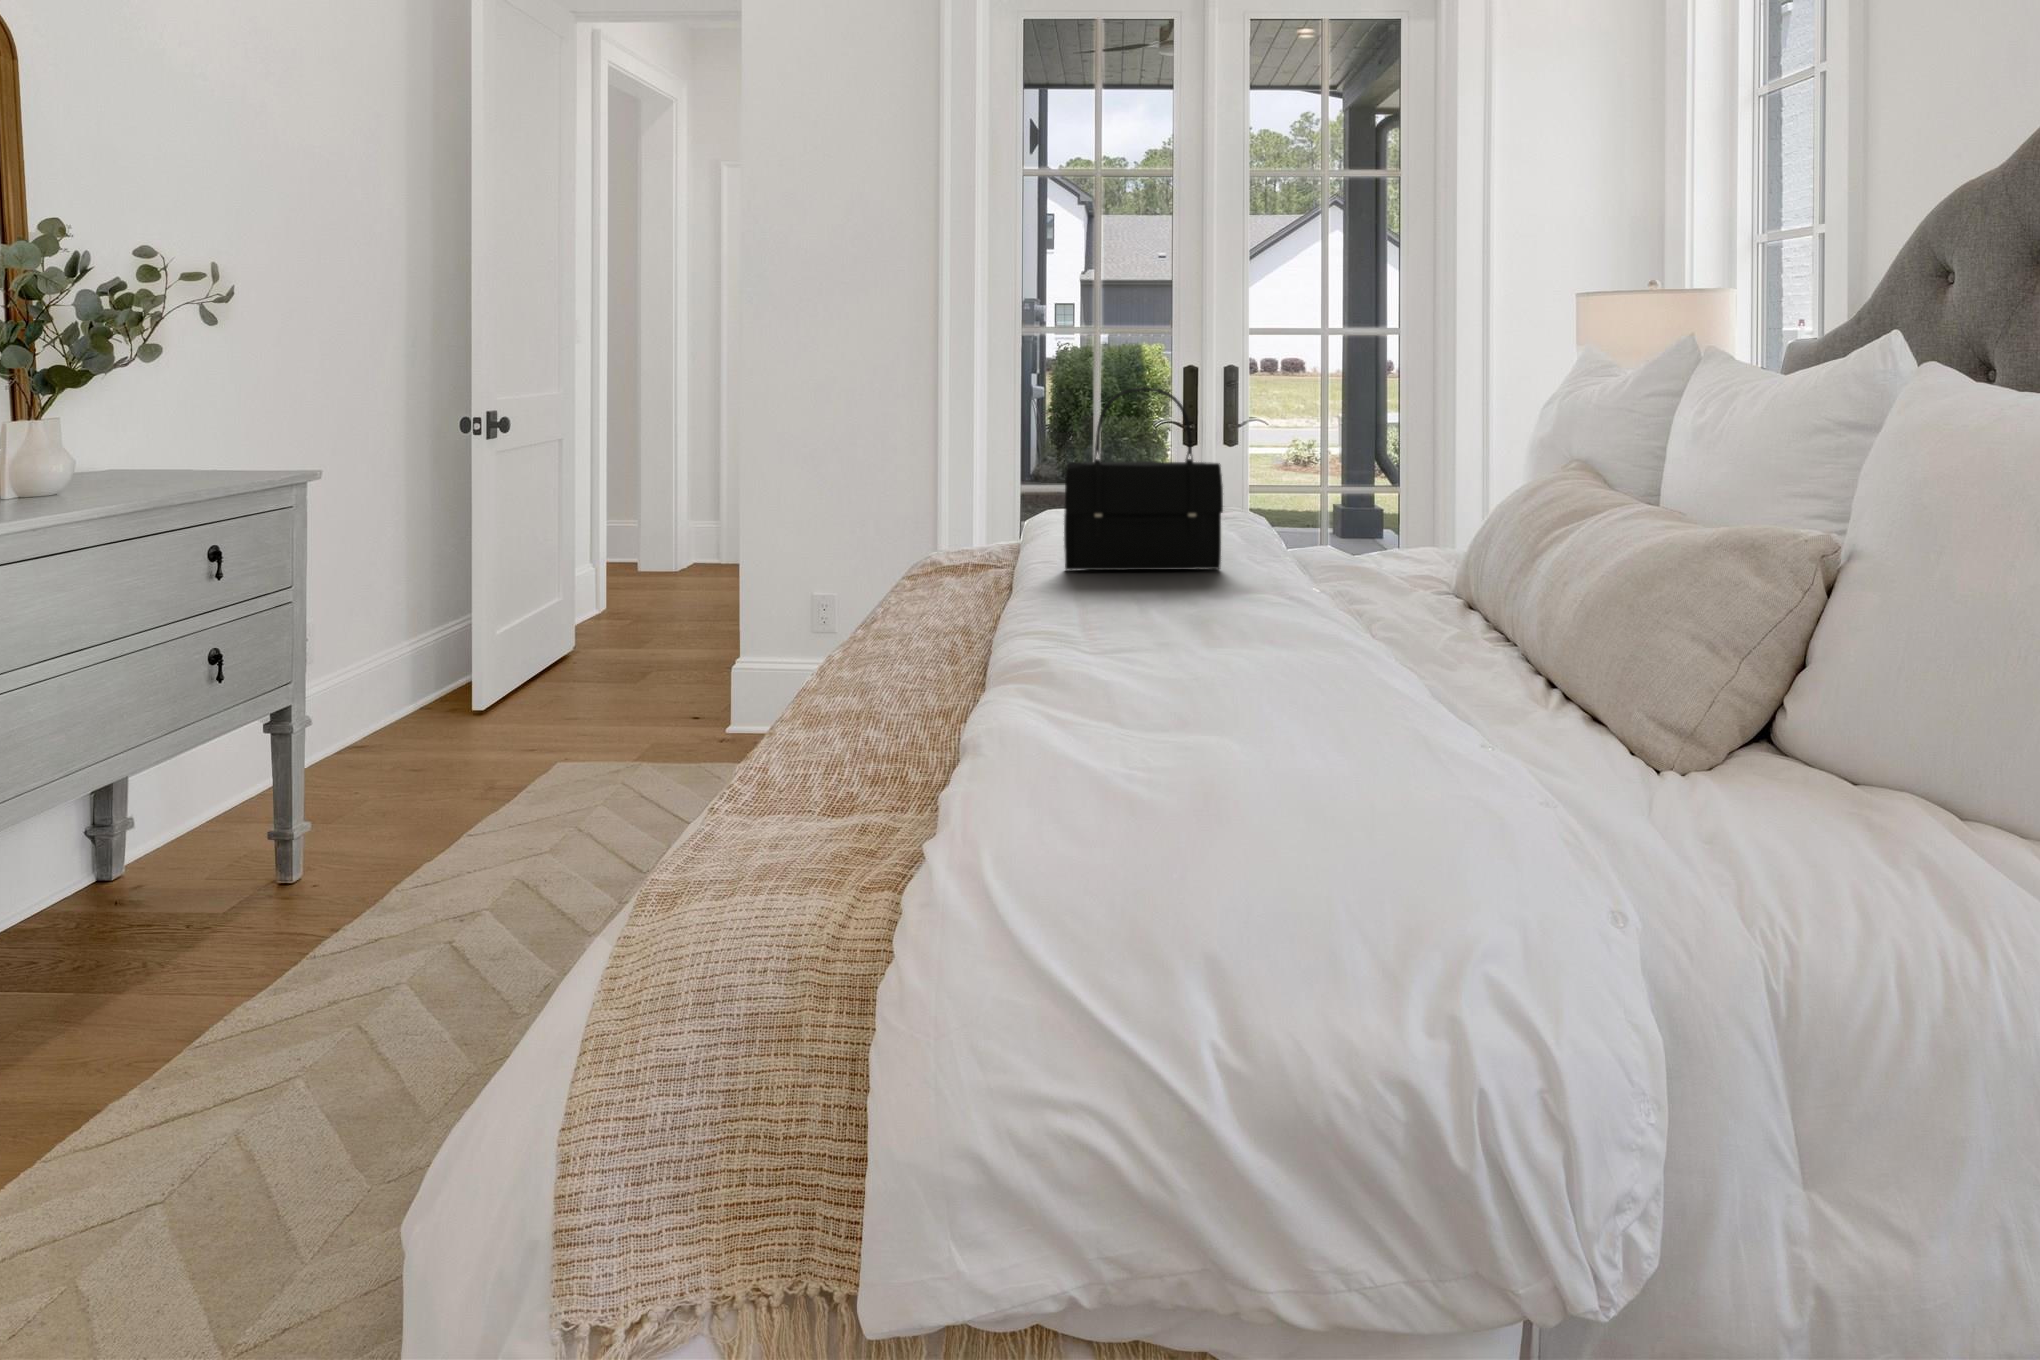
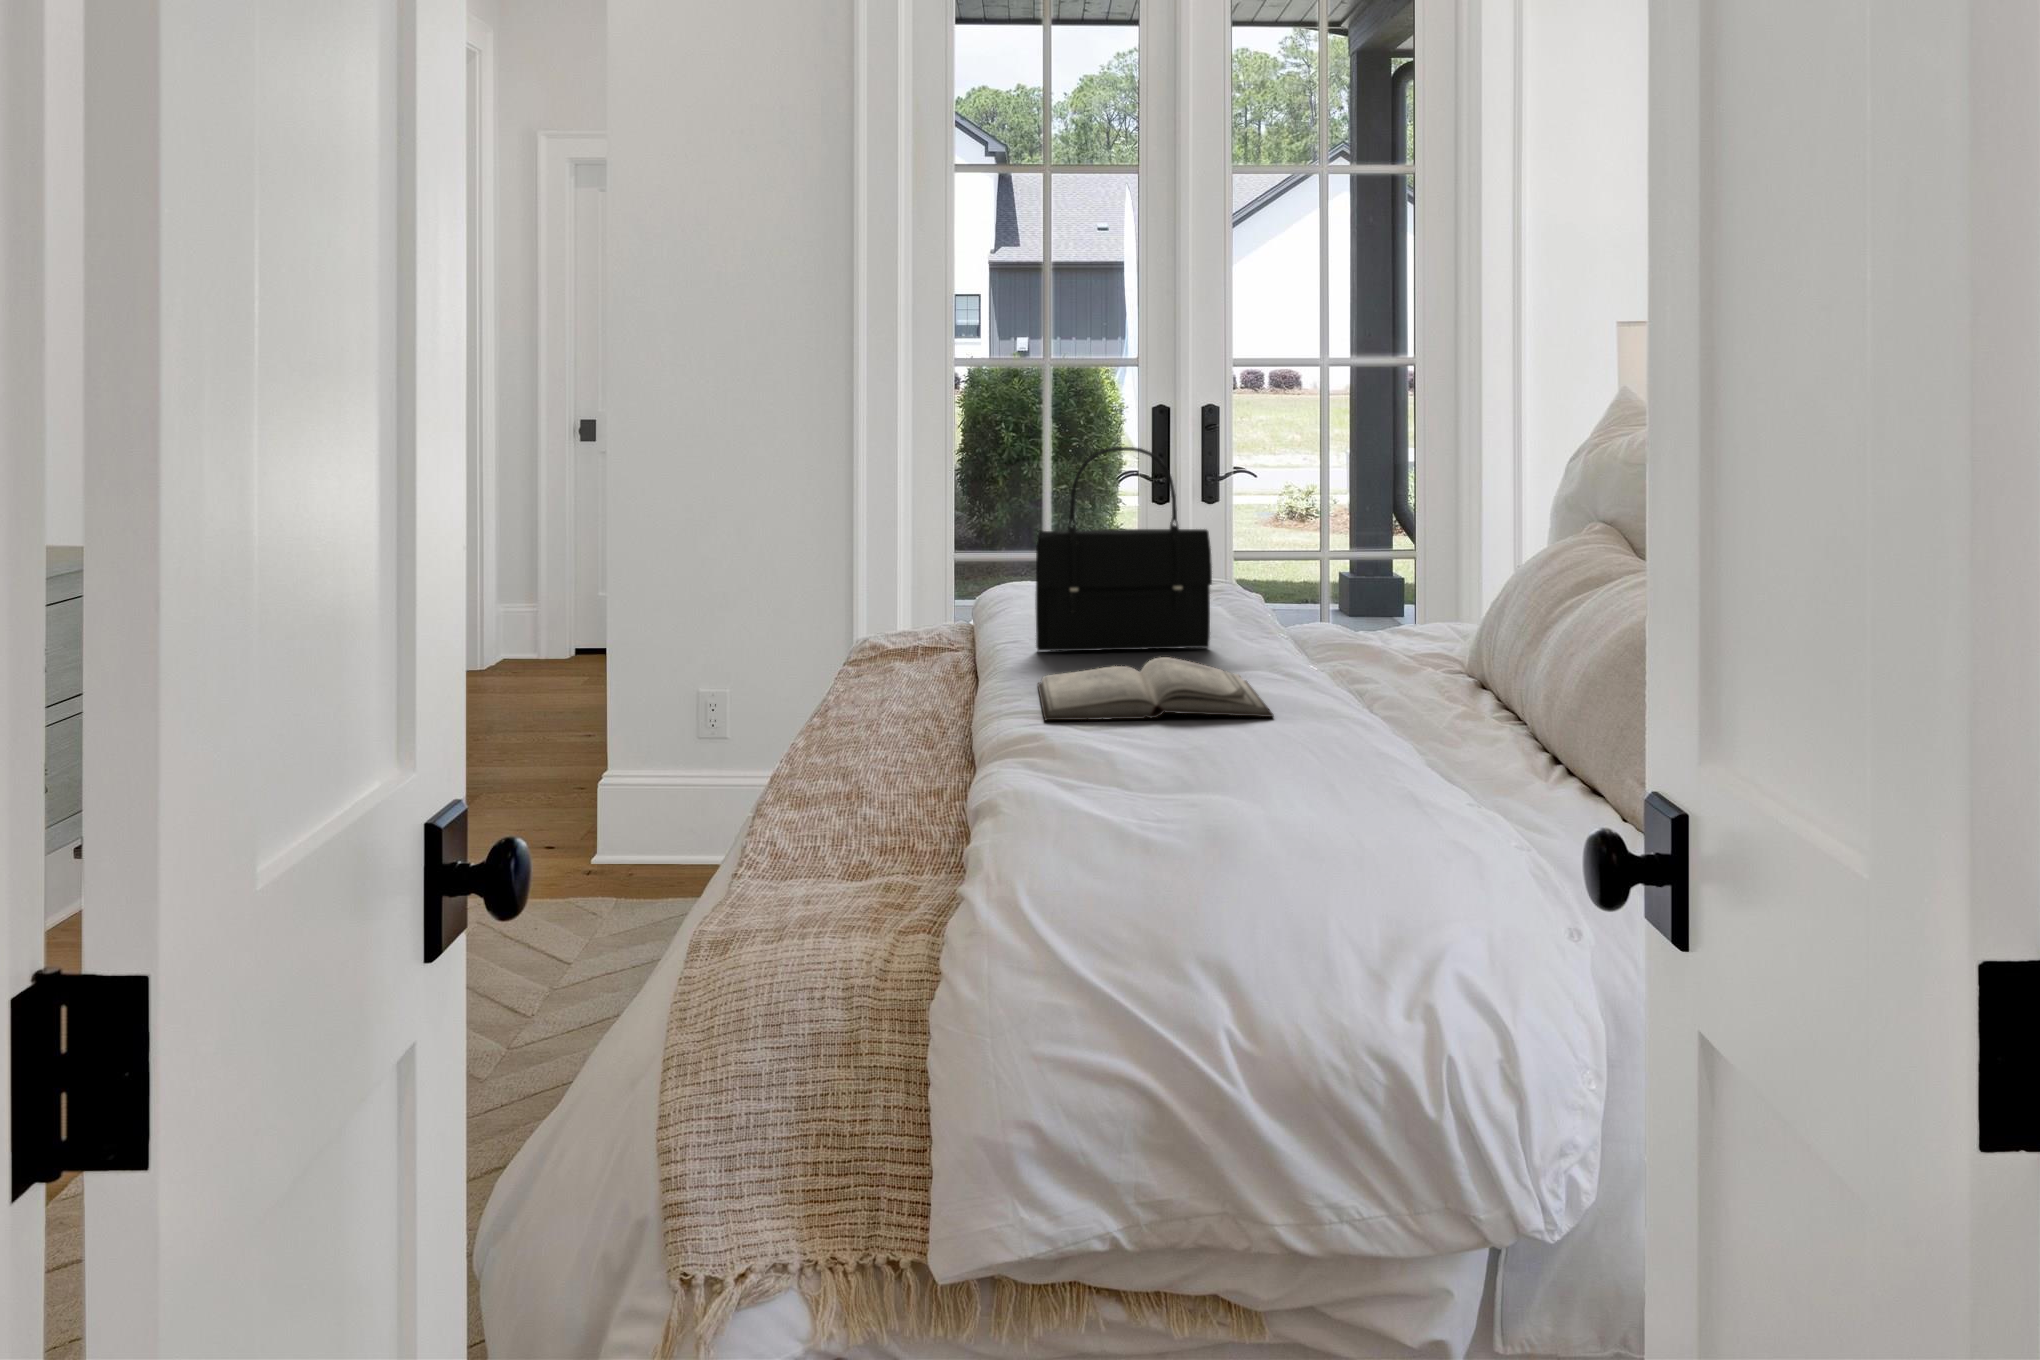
diary: none [1056,579,1278,641] -> present [1038,657,1274,720]

